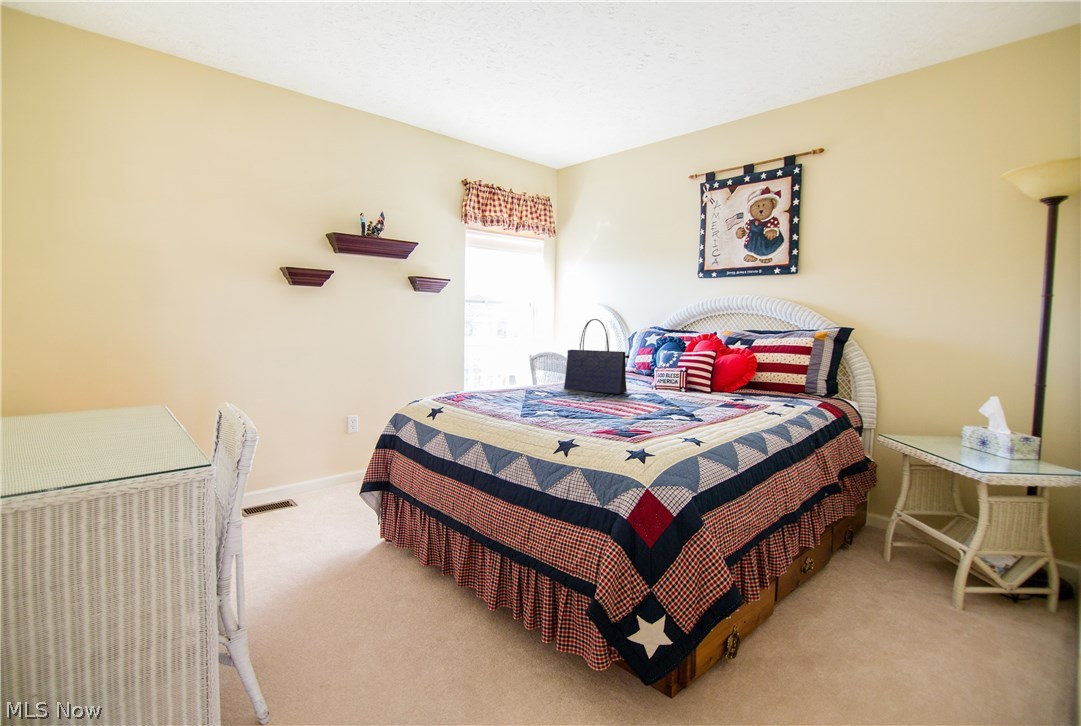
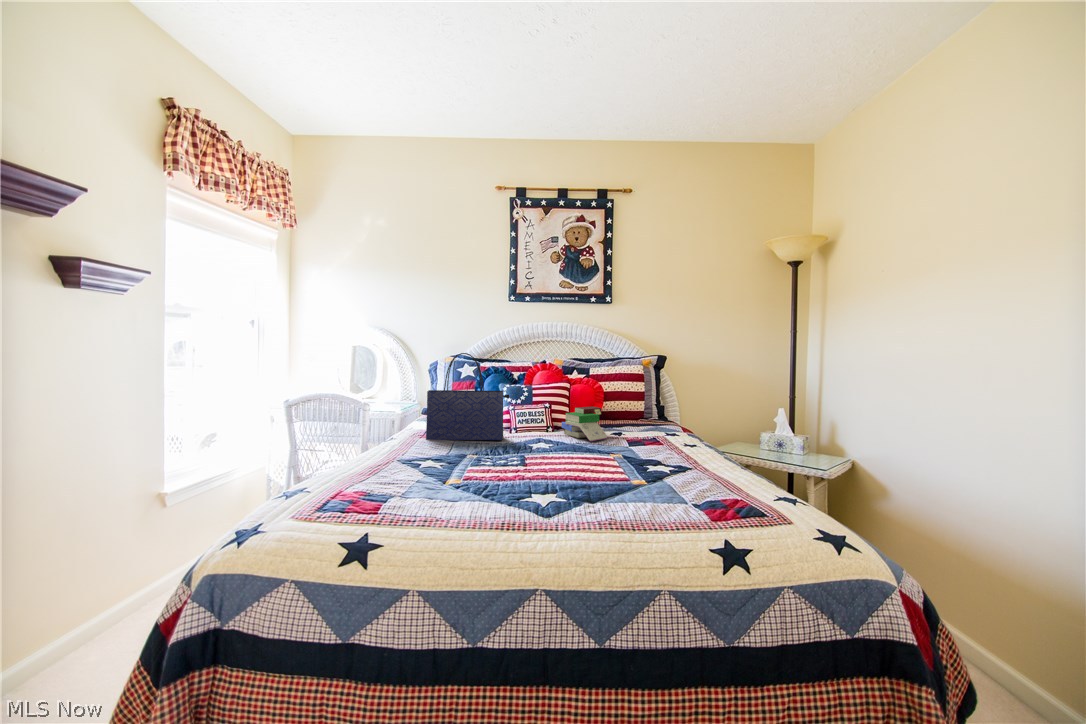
book: none [687,372,727,403] -> present [562,406,607,442]

